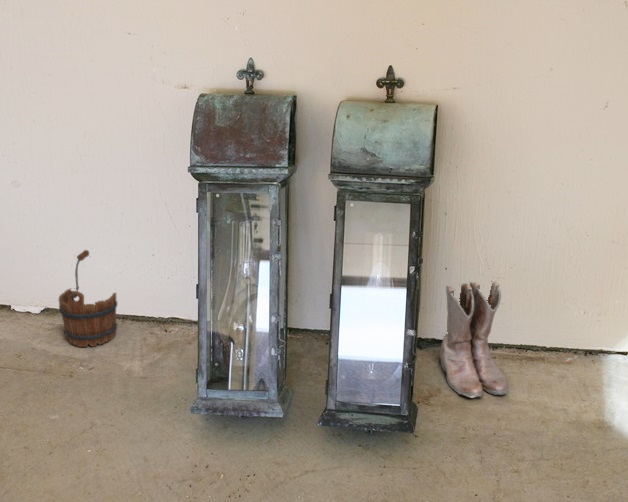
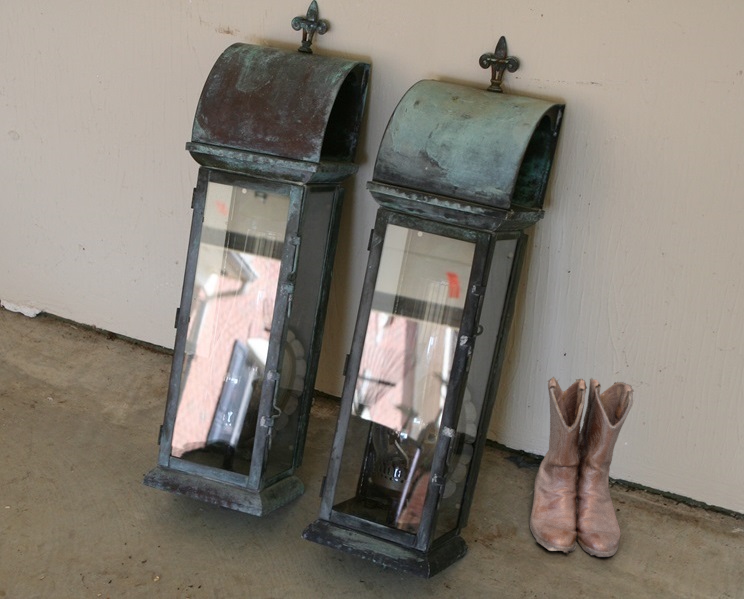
wooden bucket: present [59,250,118,347] -> none [42,242,120,373]

